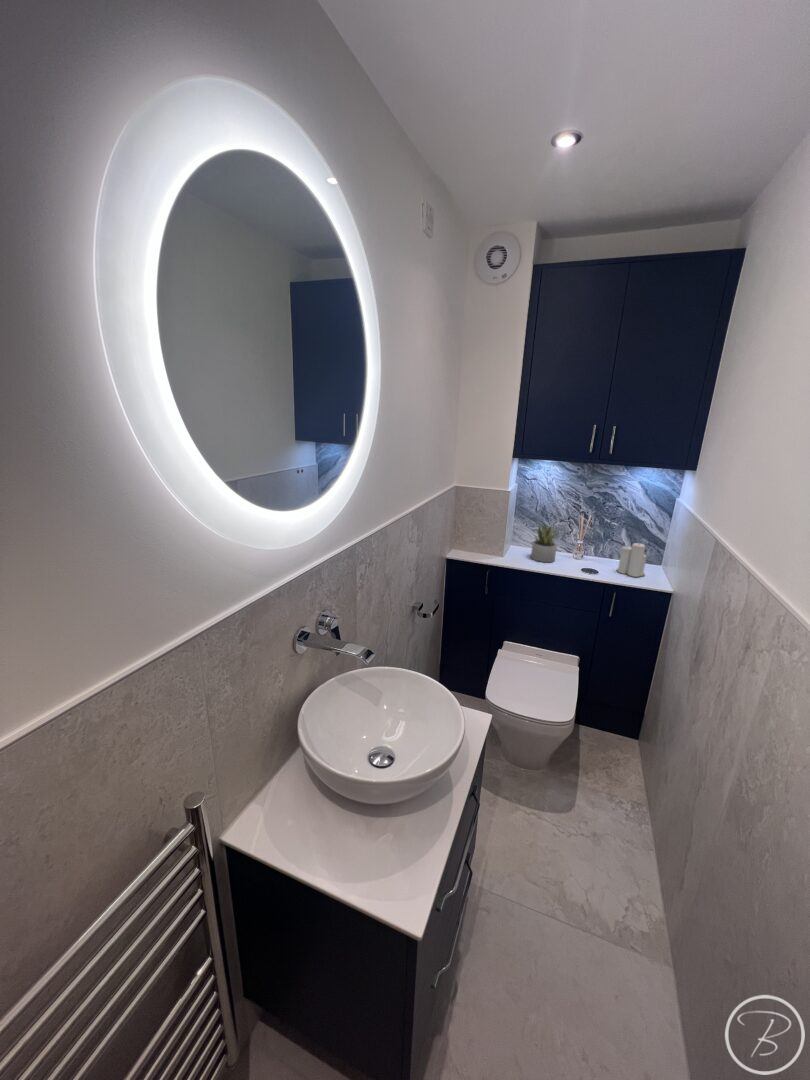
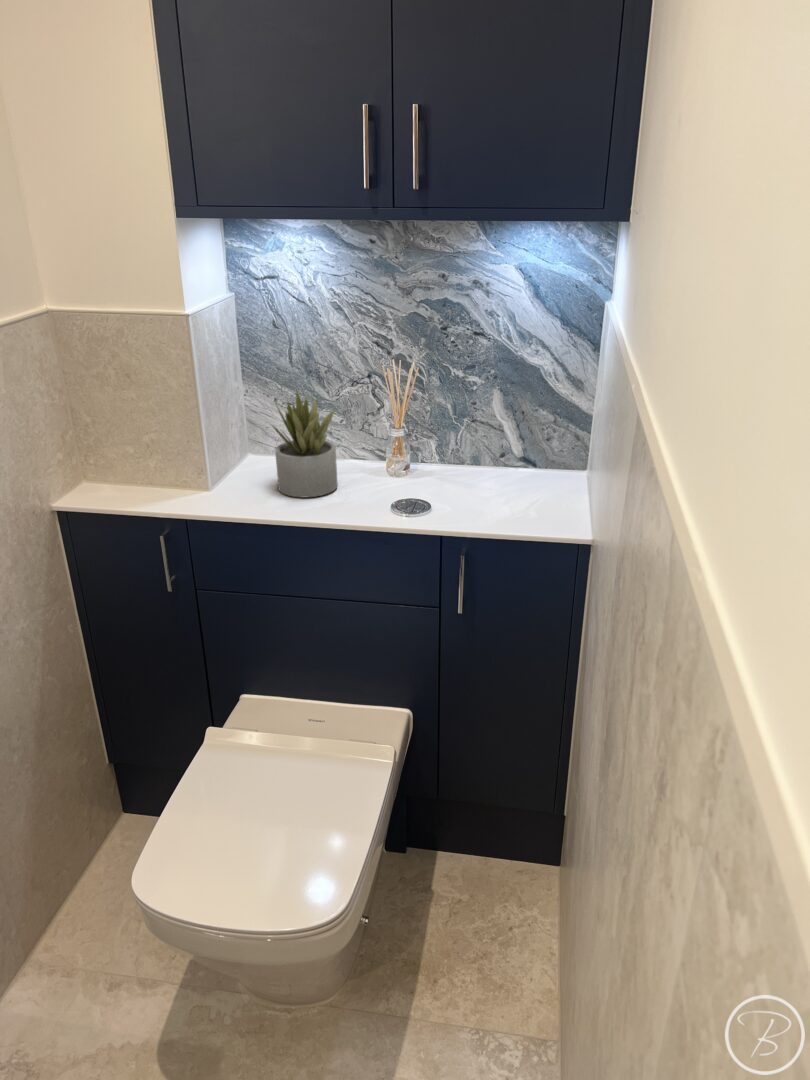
candle: present [617,543,647,577] -> none [481,418,544,510]

